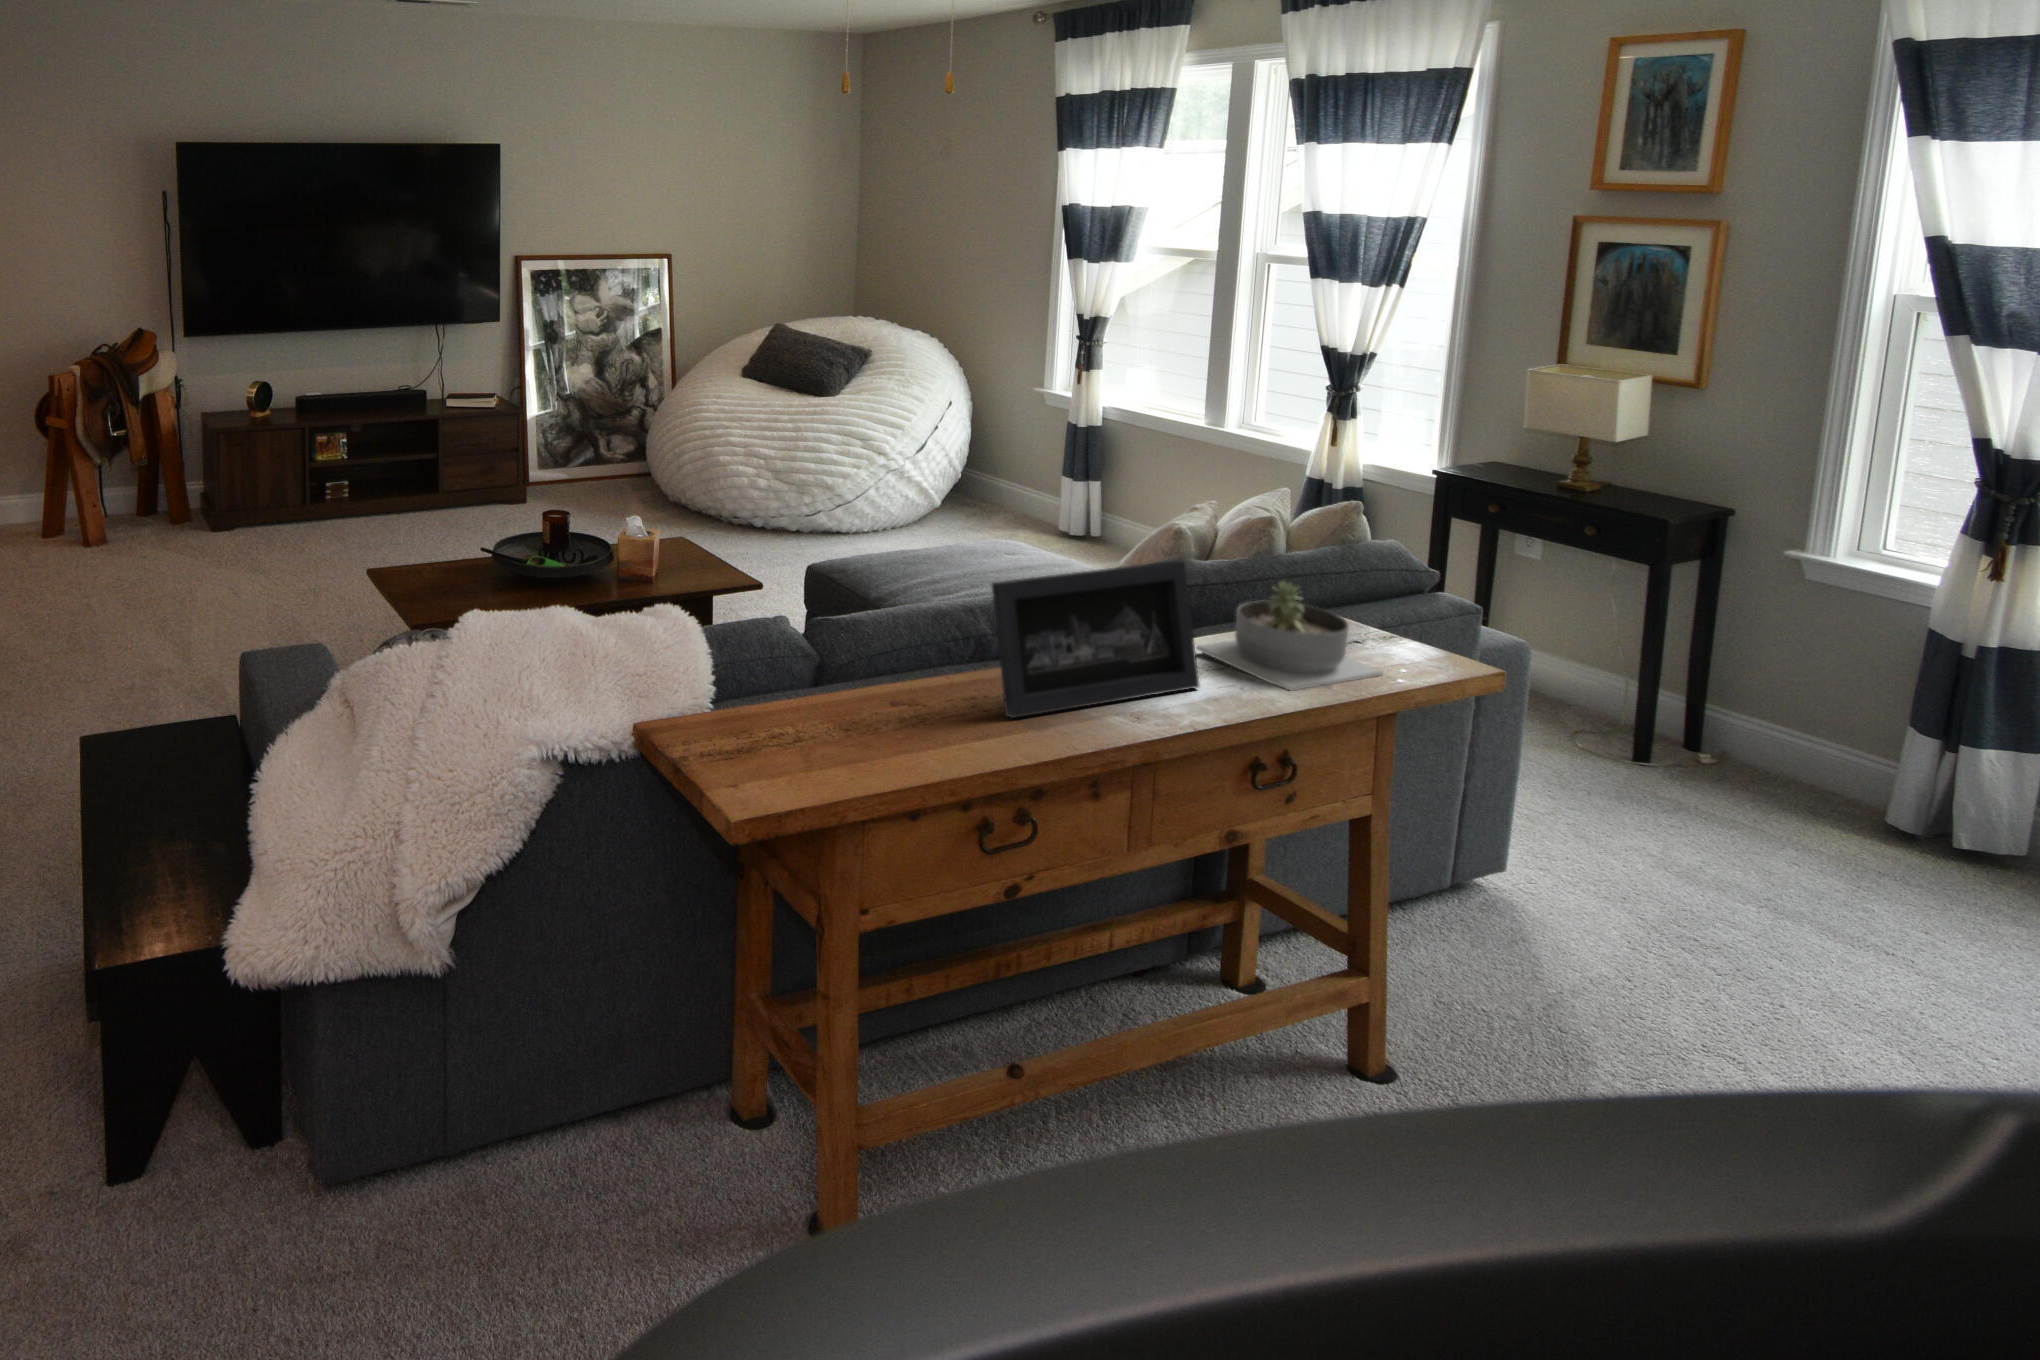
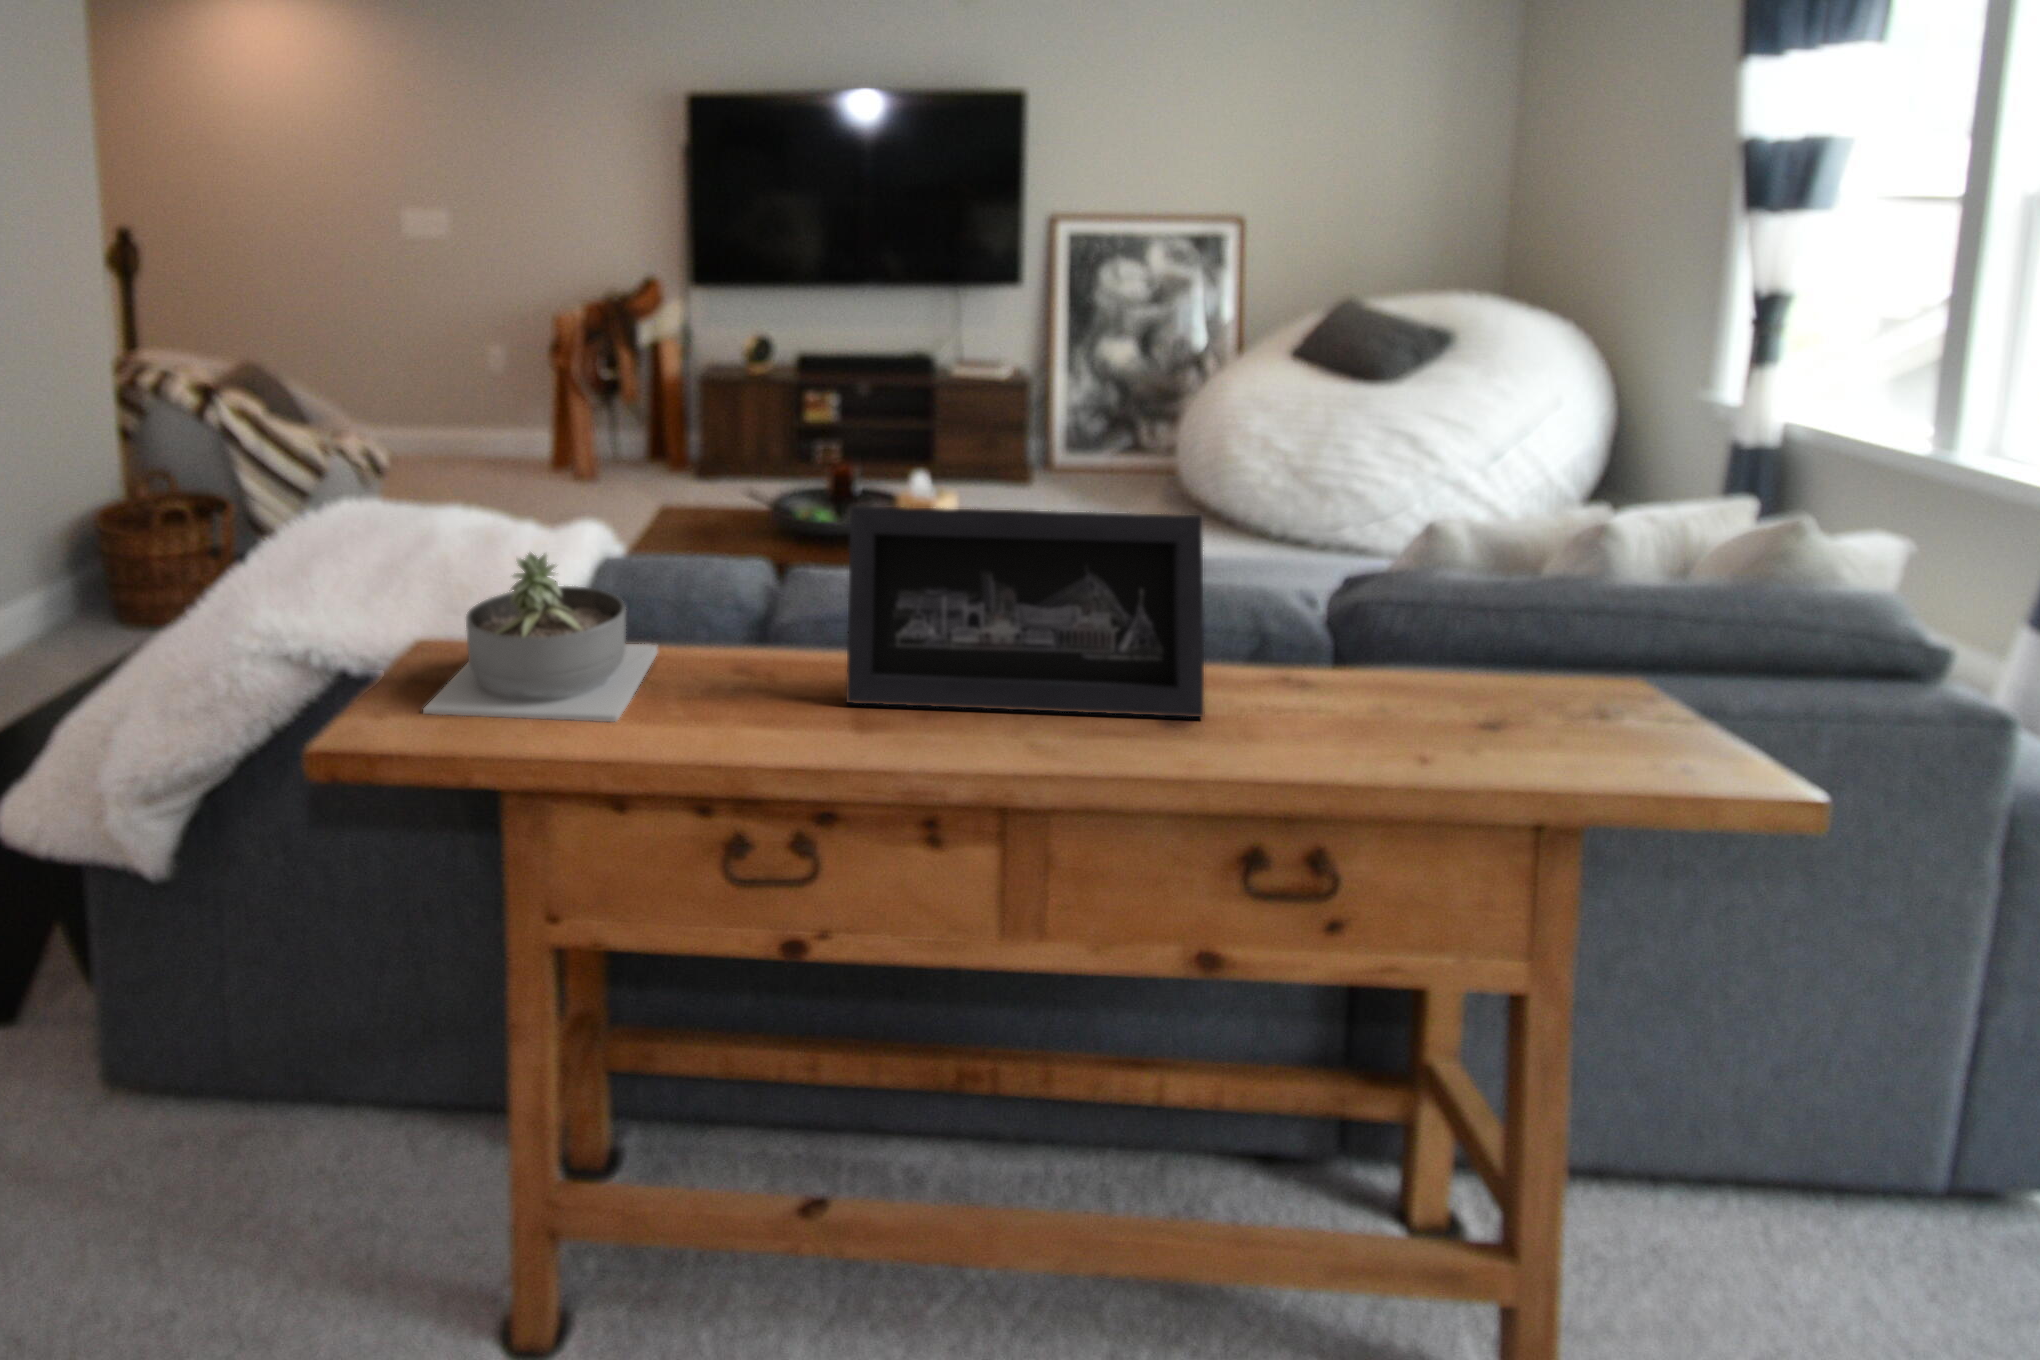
succulent planter: present [1196,582,1382,690] -> present [423,553,657,722]

